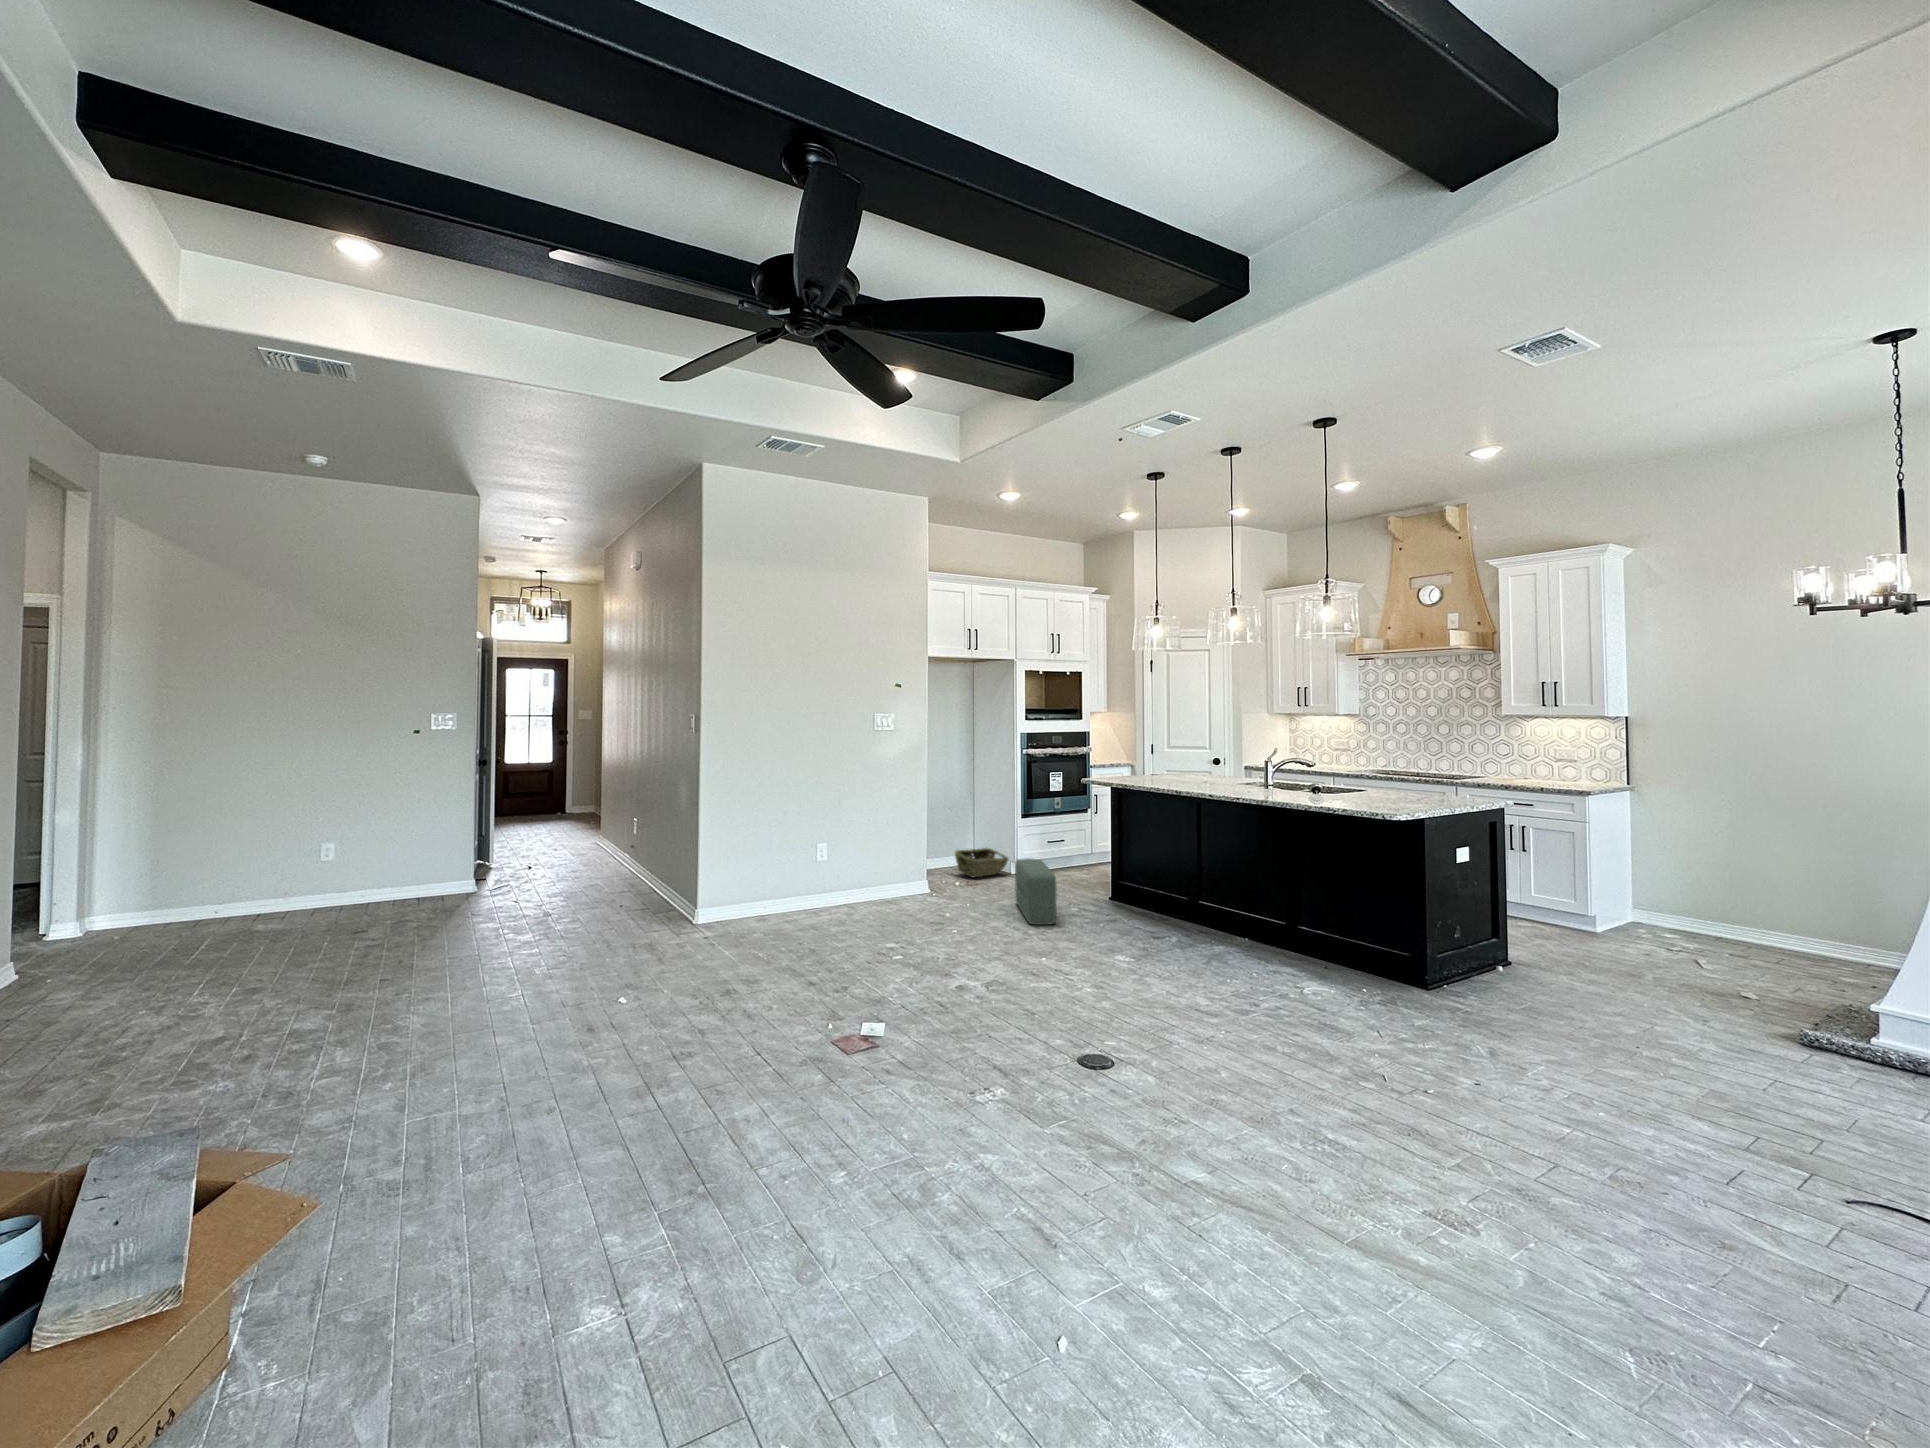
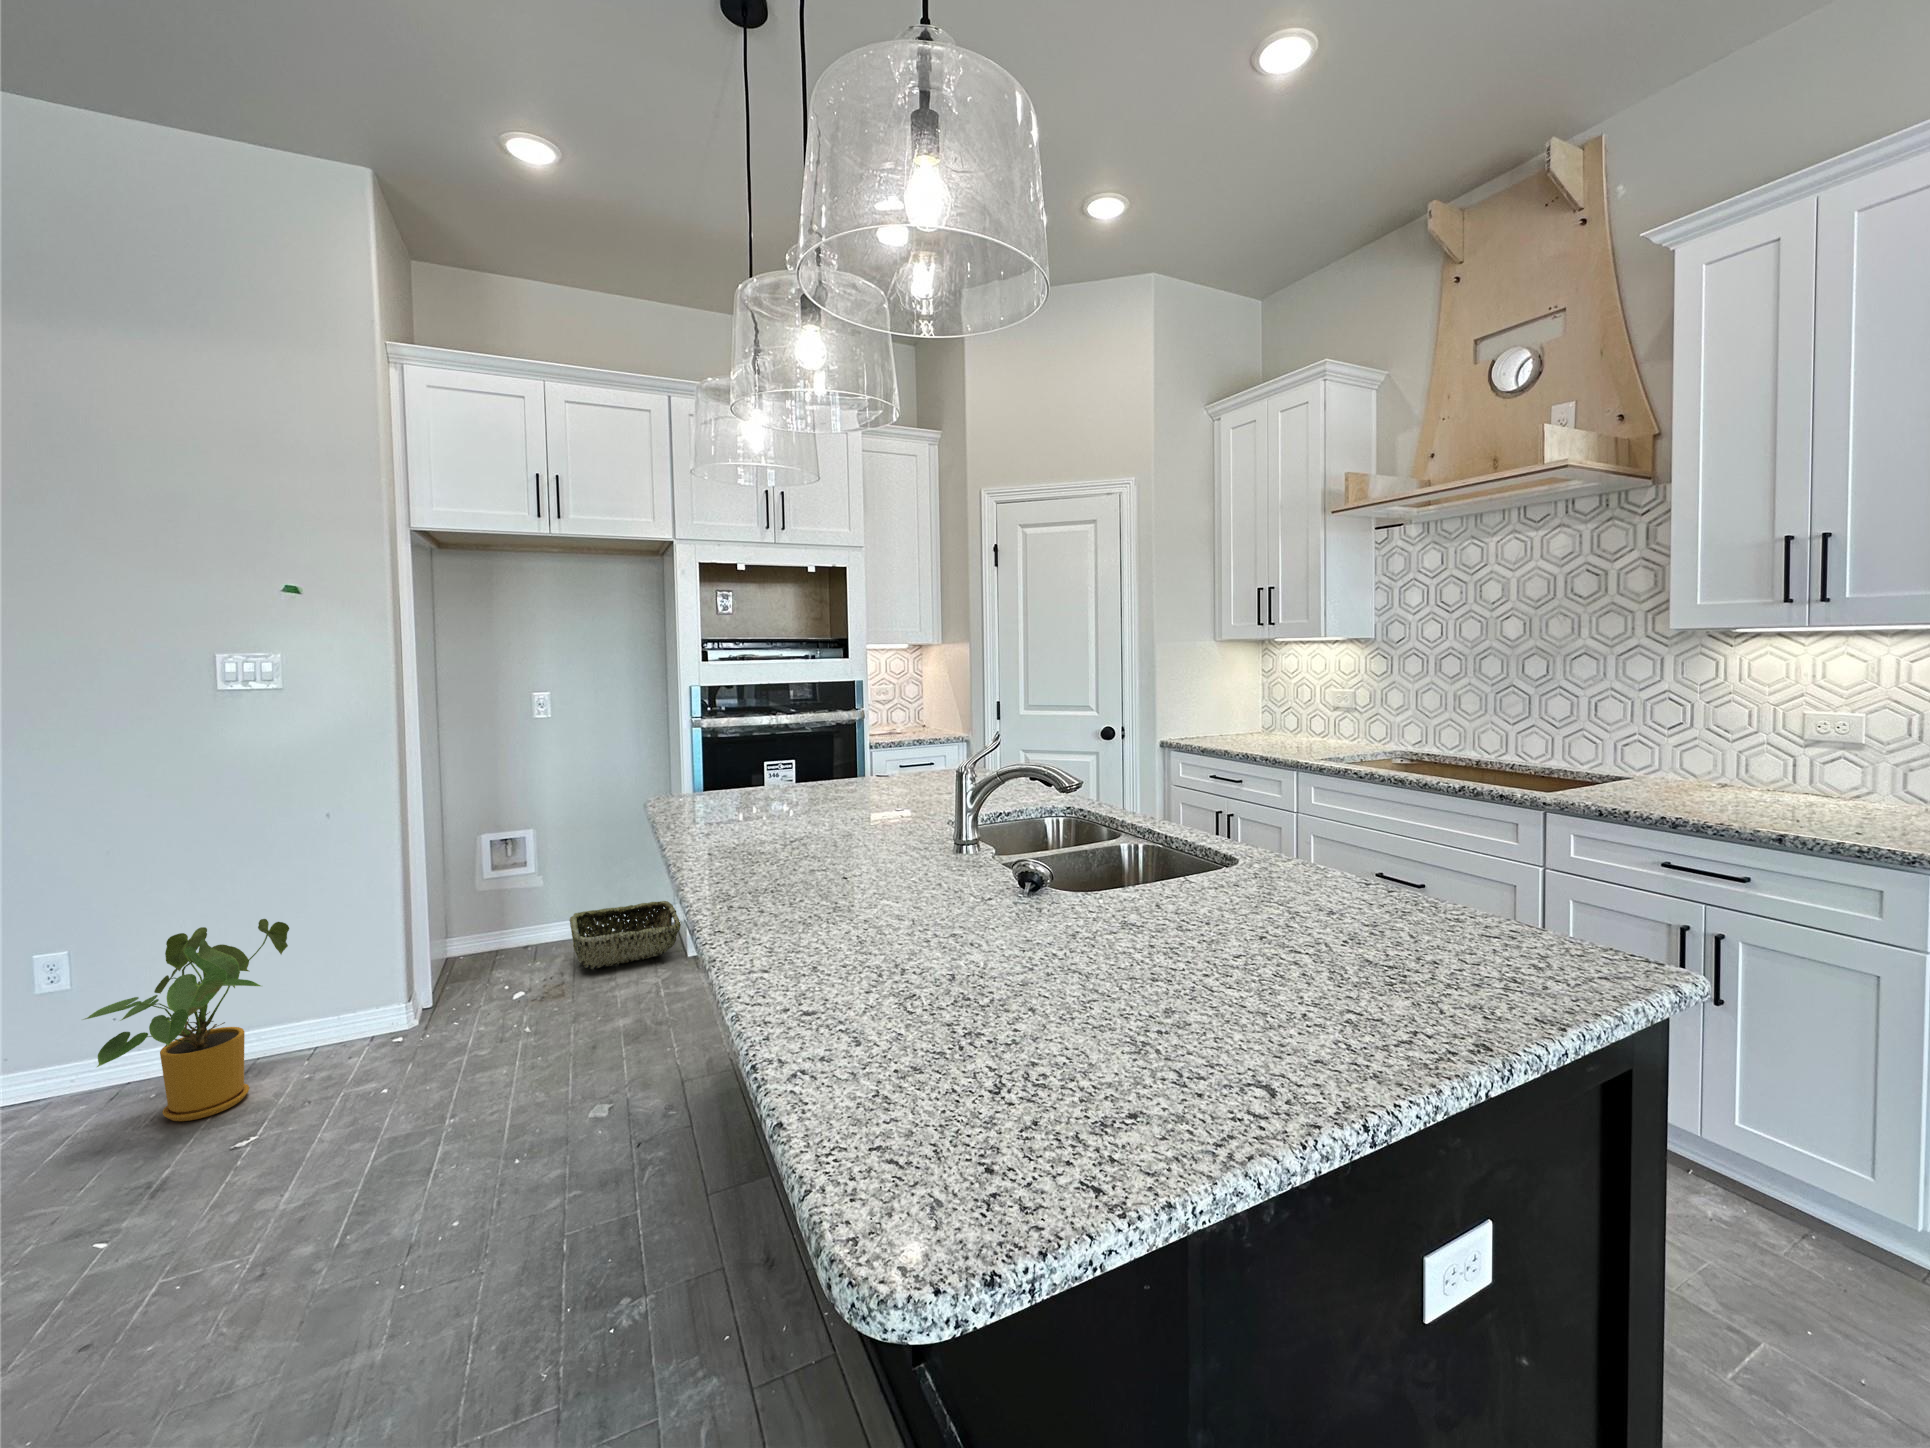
house plant: none [868,832,924,910] -> present [83,919,289,1121]
pouf: present [1015,858,1057,925] -> none [346,985,569,1217]

